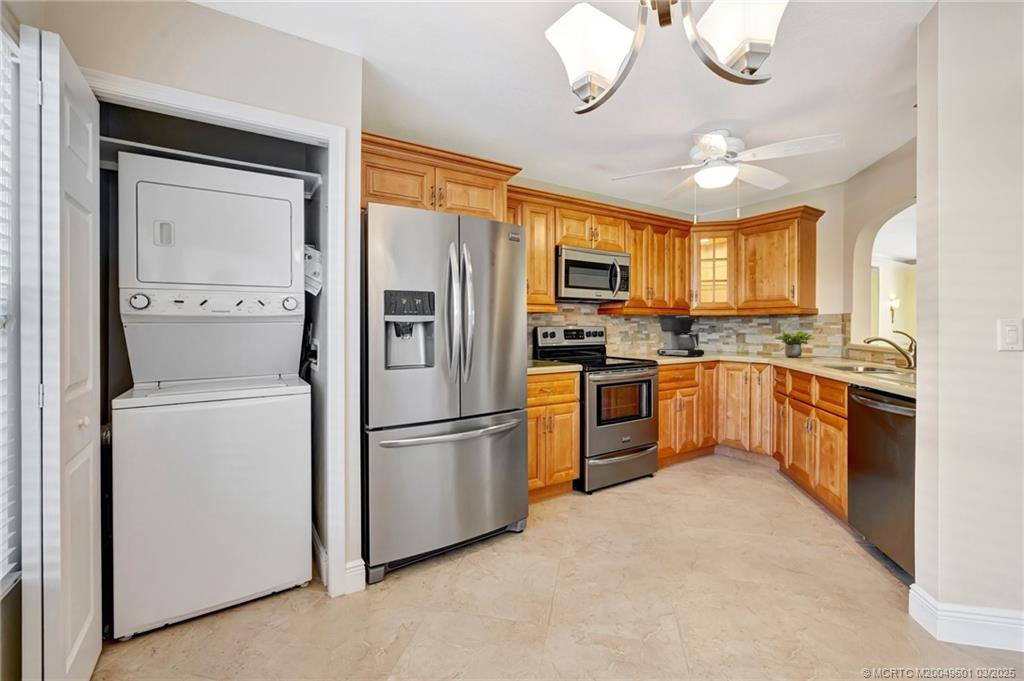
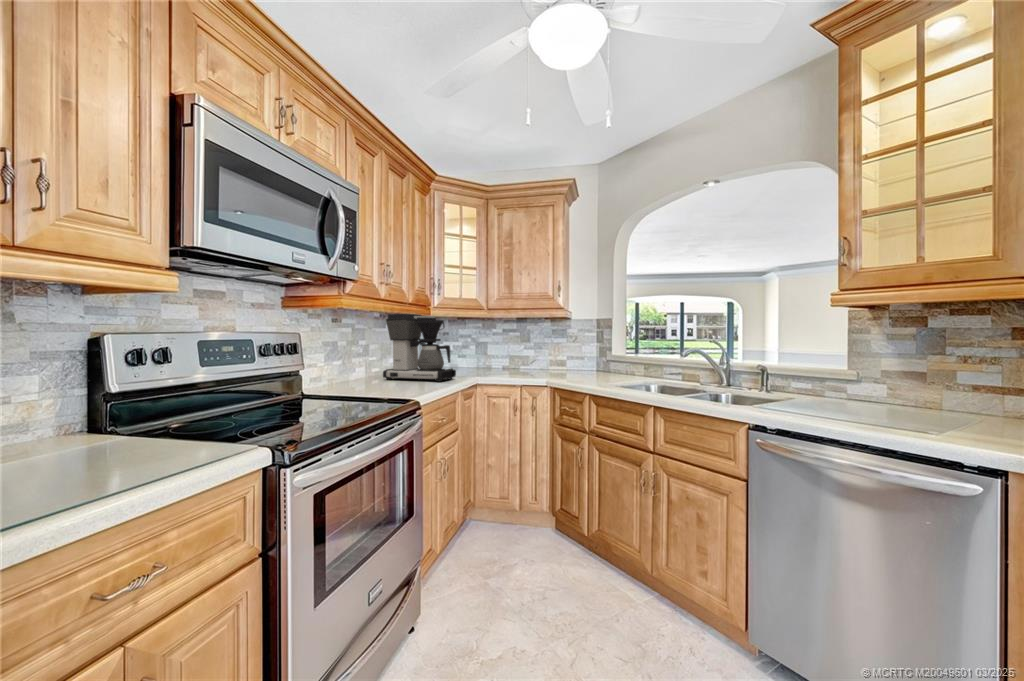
potted plant: present [776,330,814,357] -> none [537,338,580,374]

